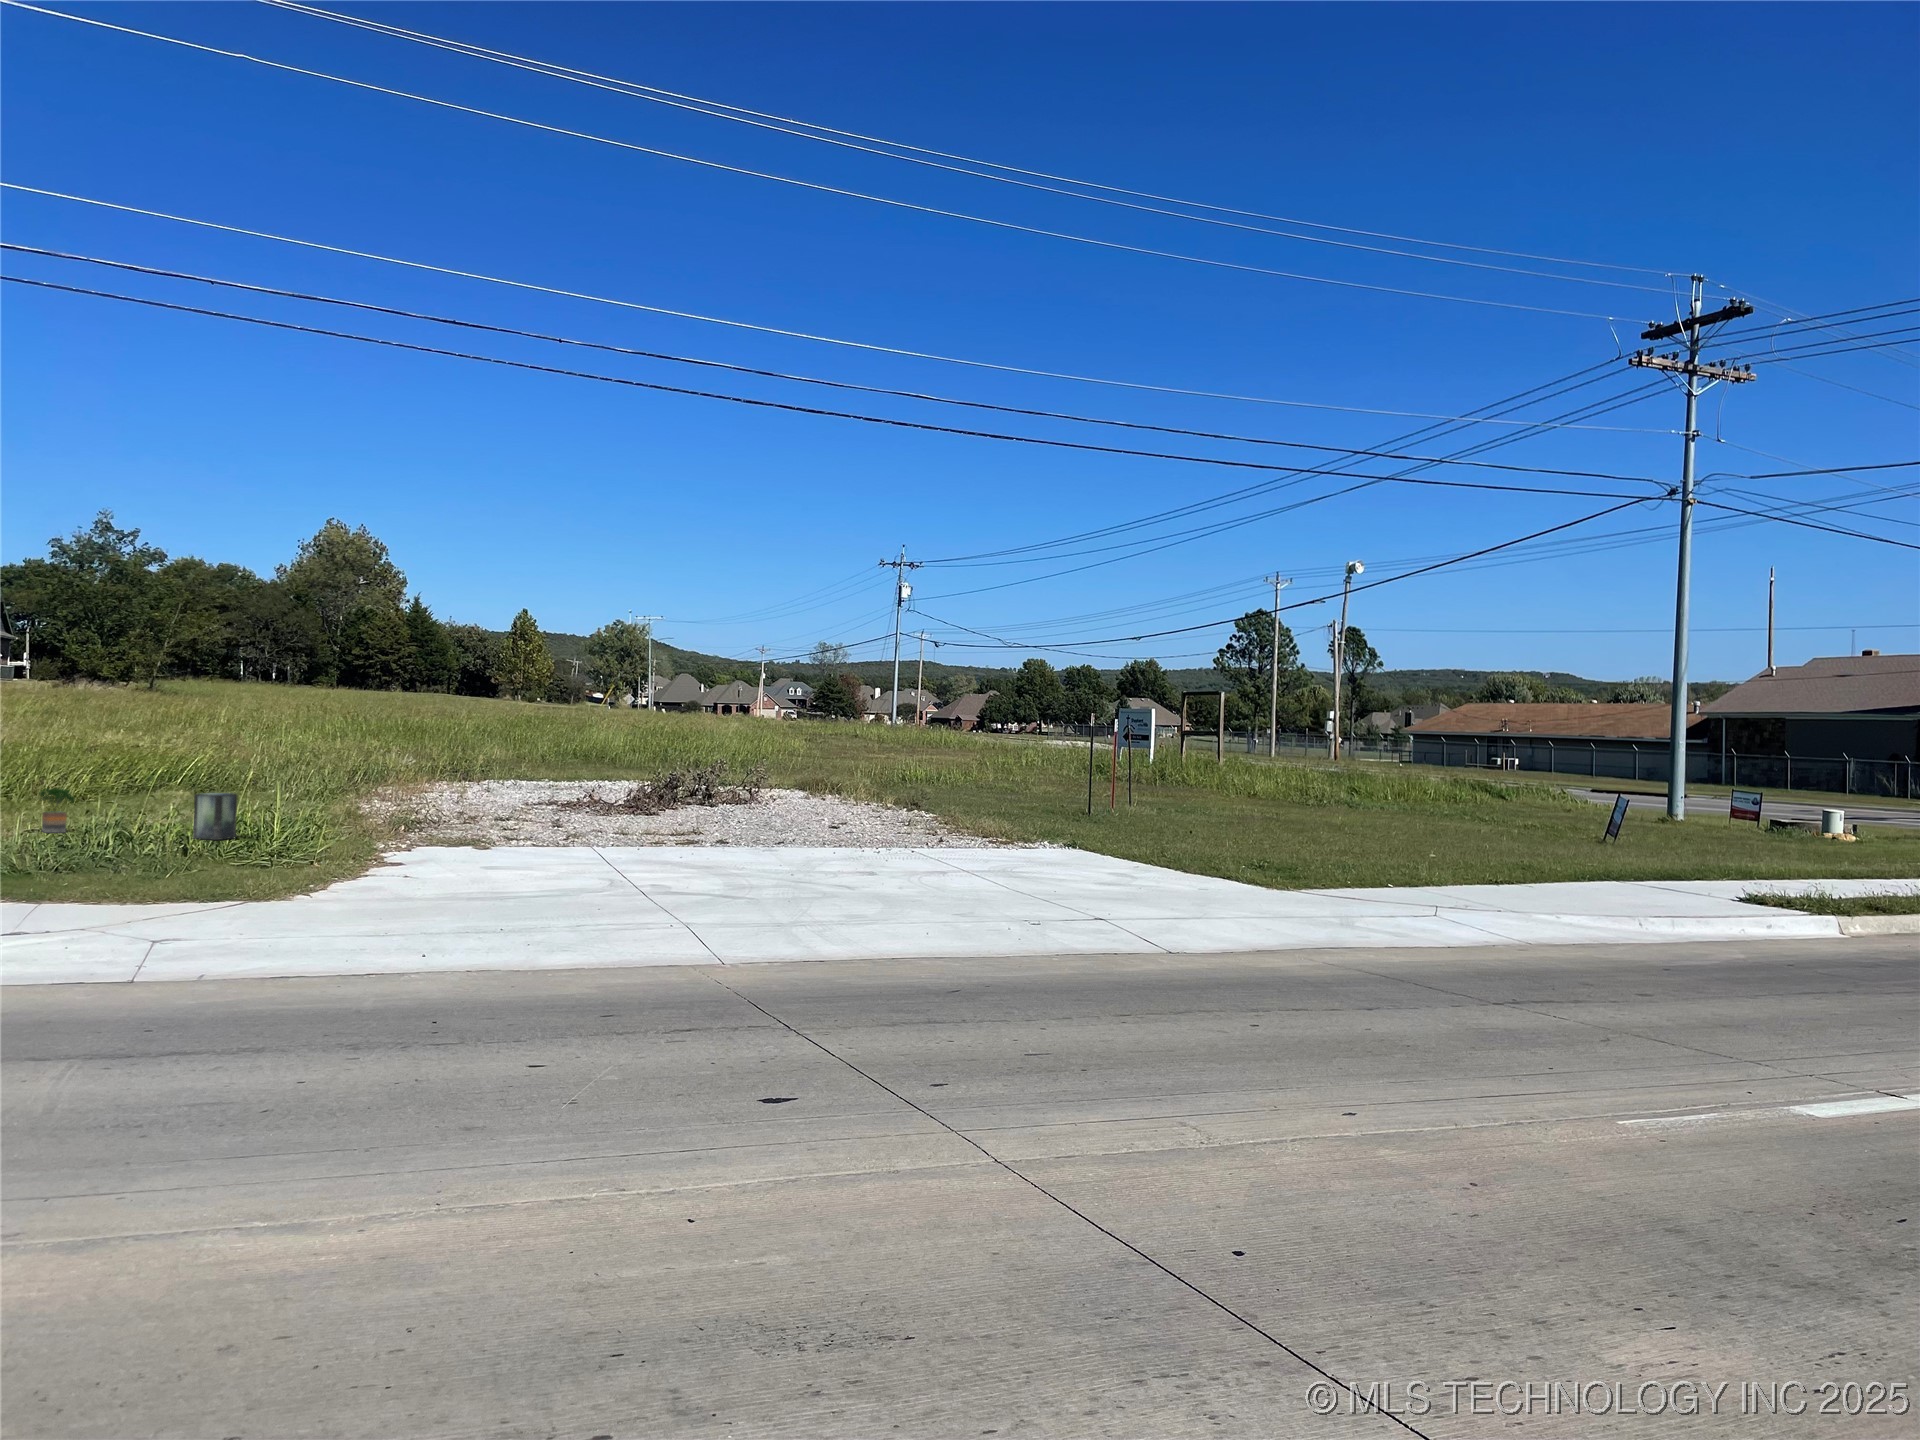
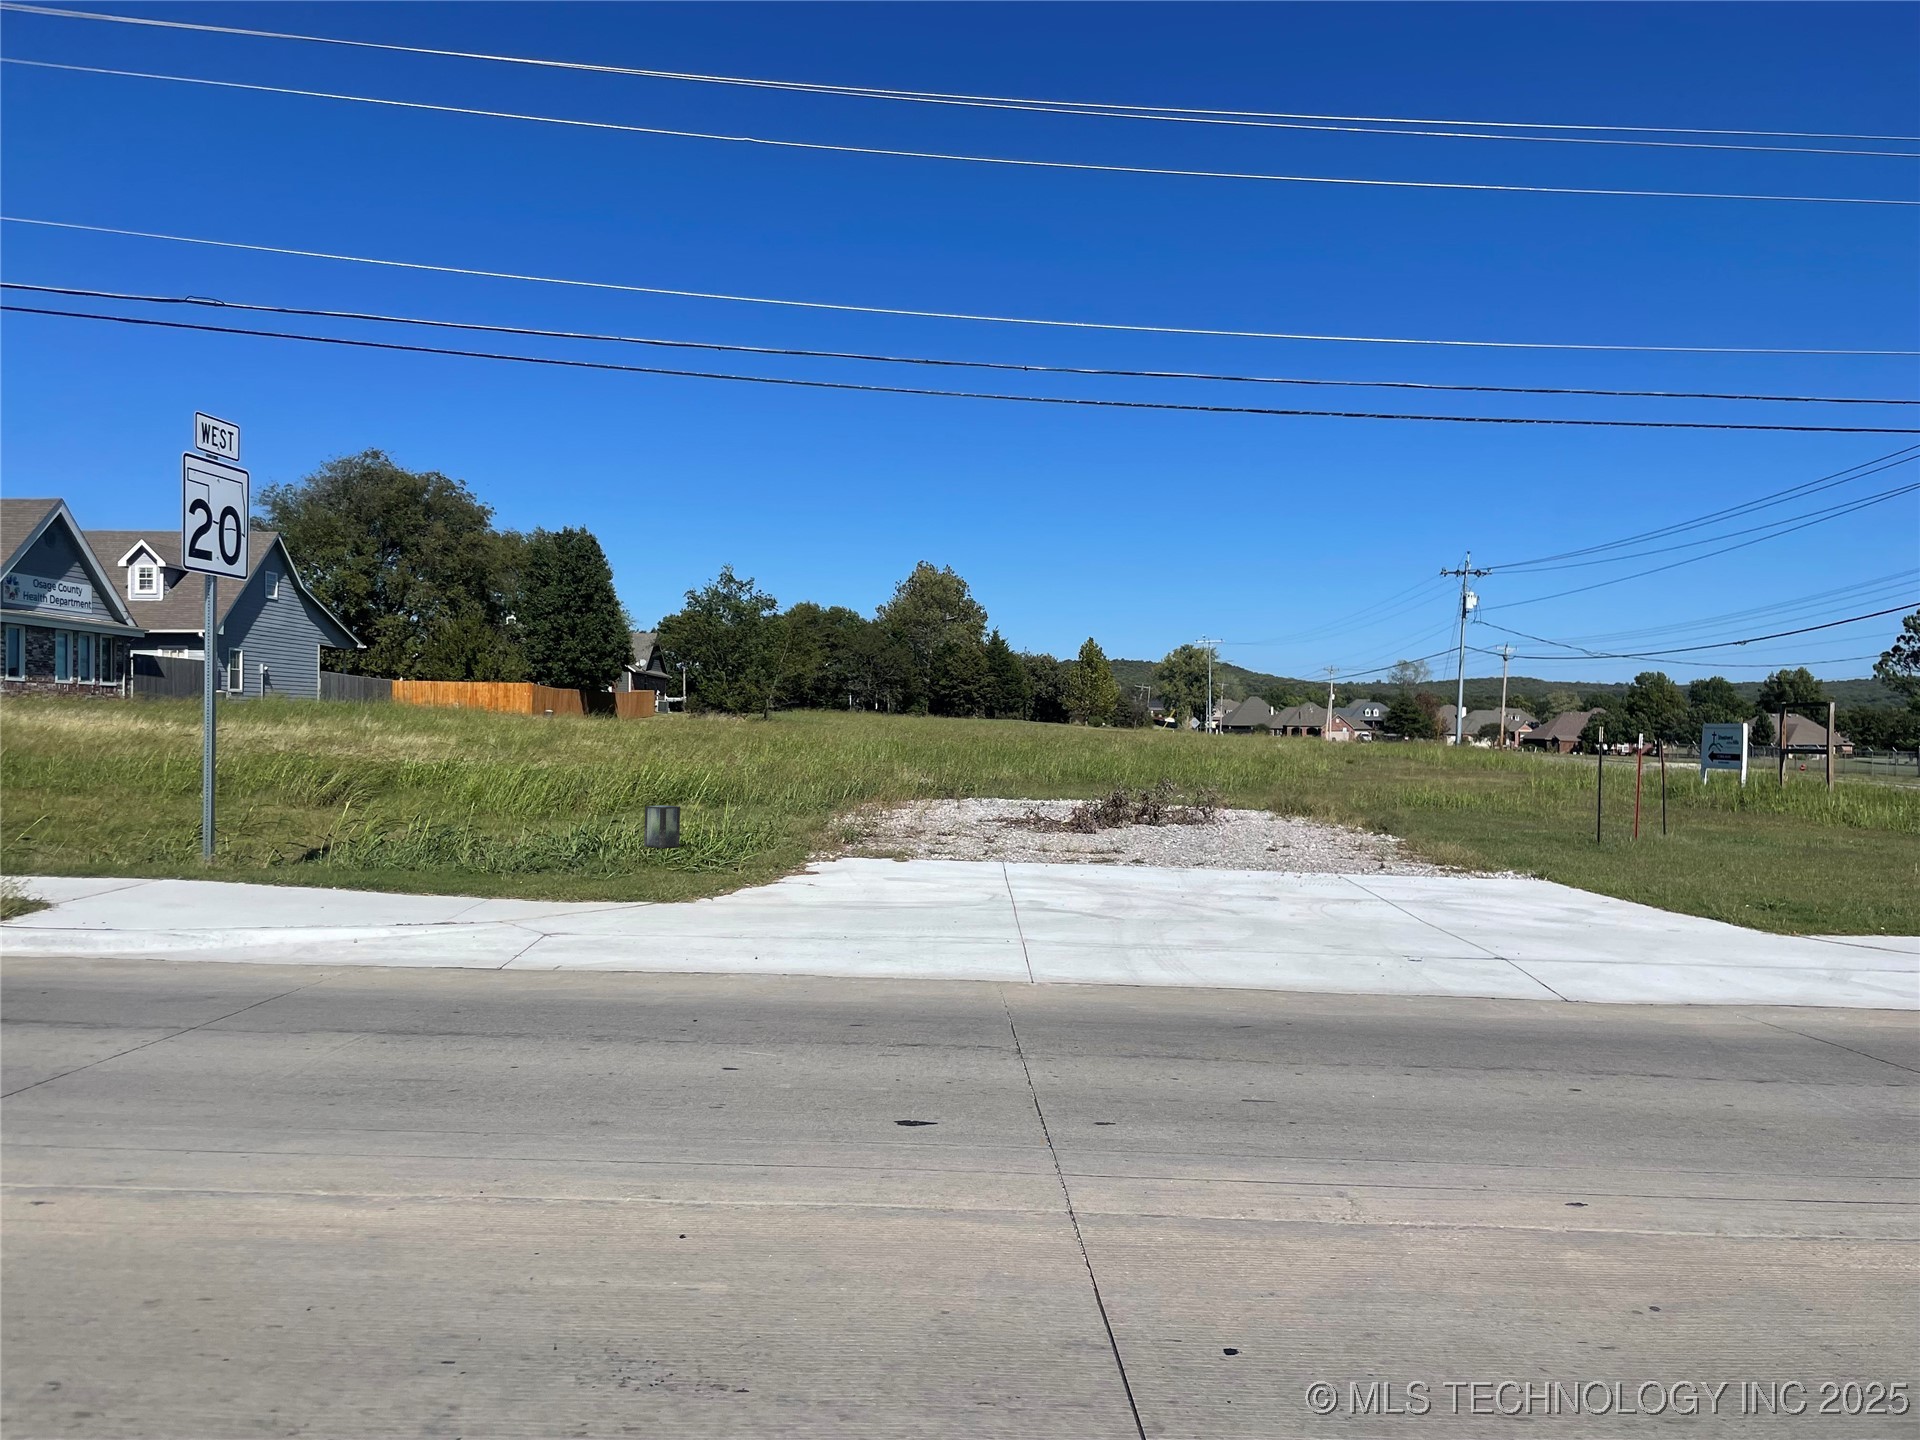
potted tree: present [39,788,74,833] -> none [532,799,560,839]

